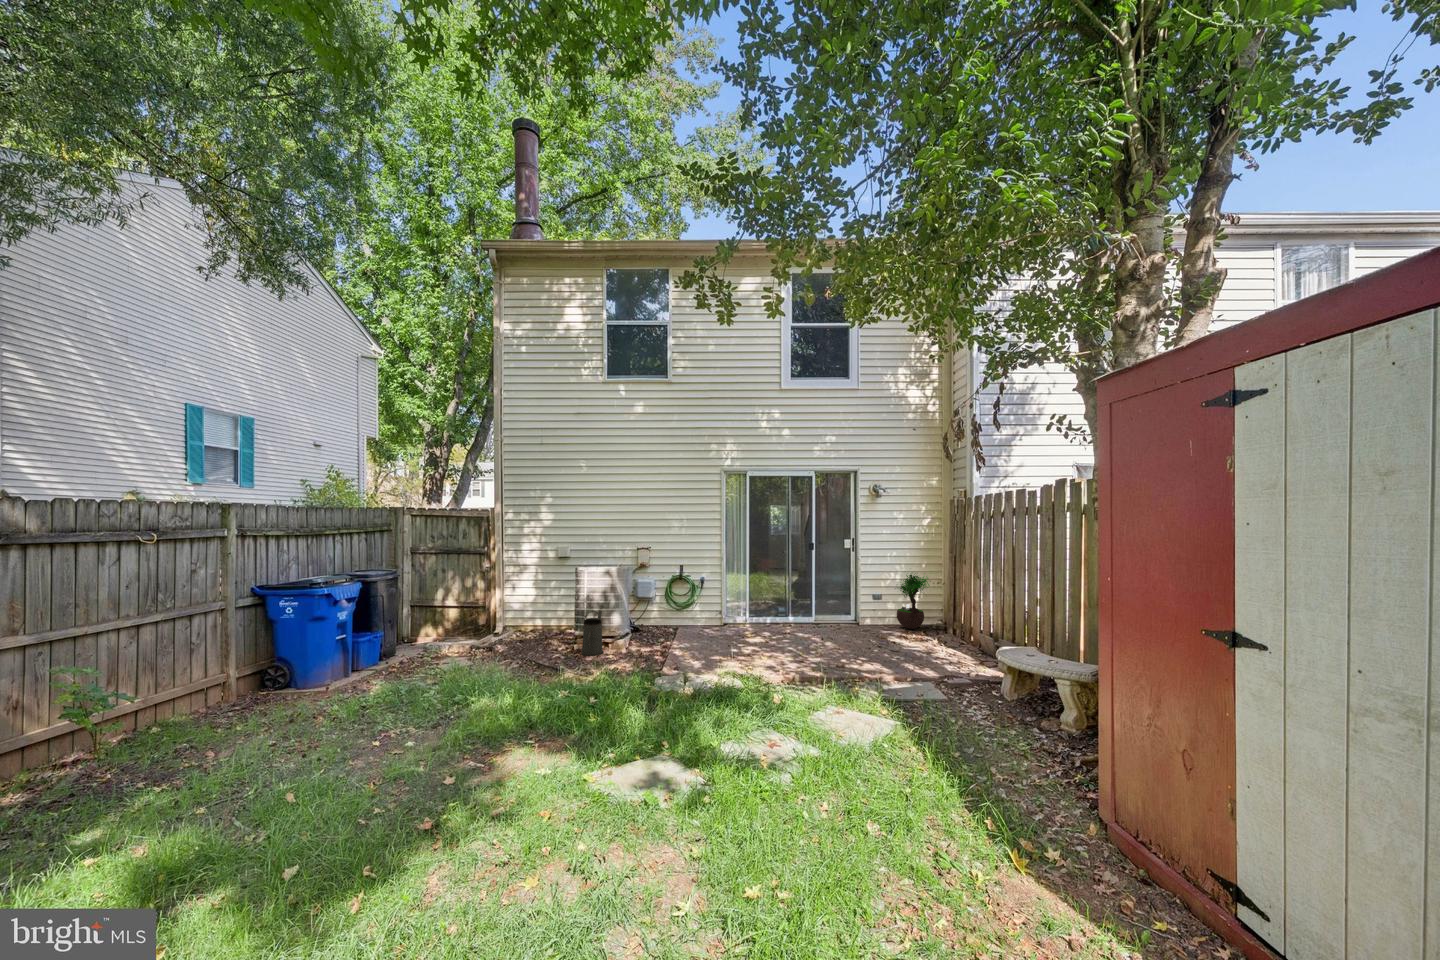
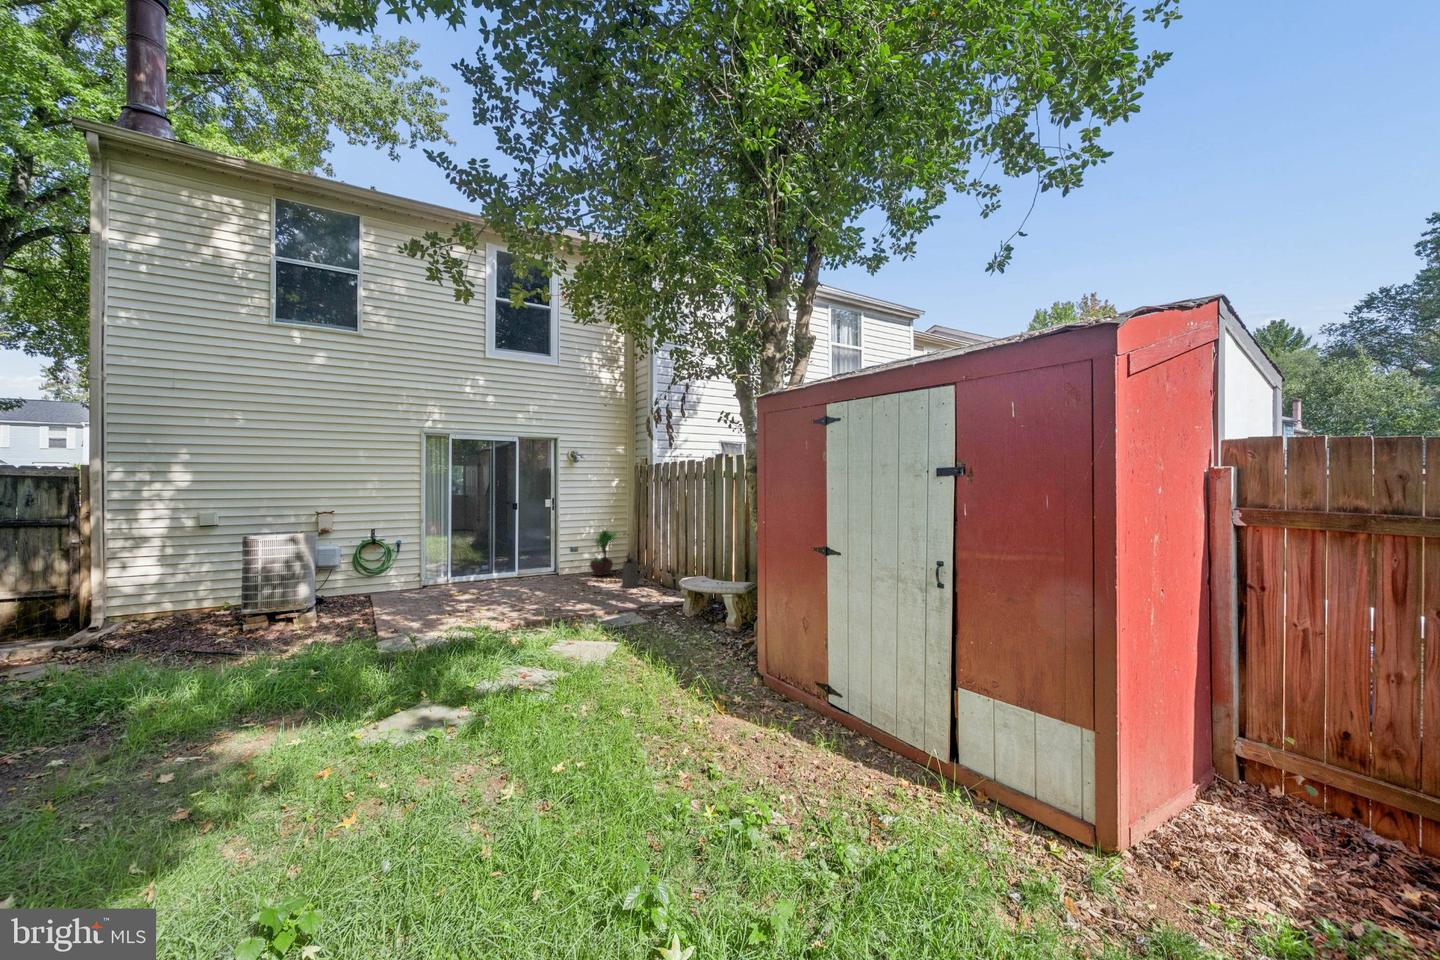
watering can: present [581,611,603,656] -> present [621,552,657,588]

